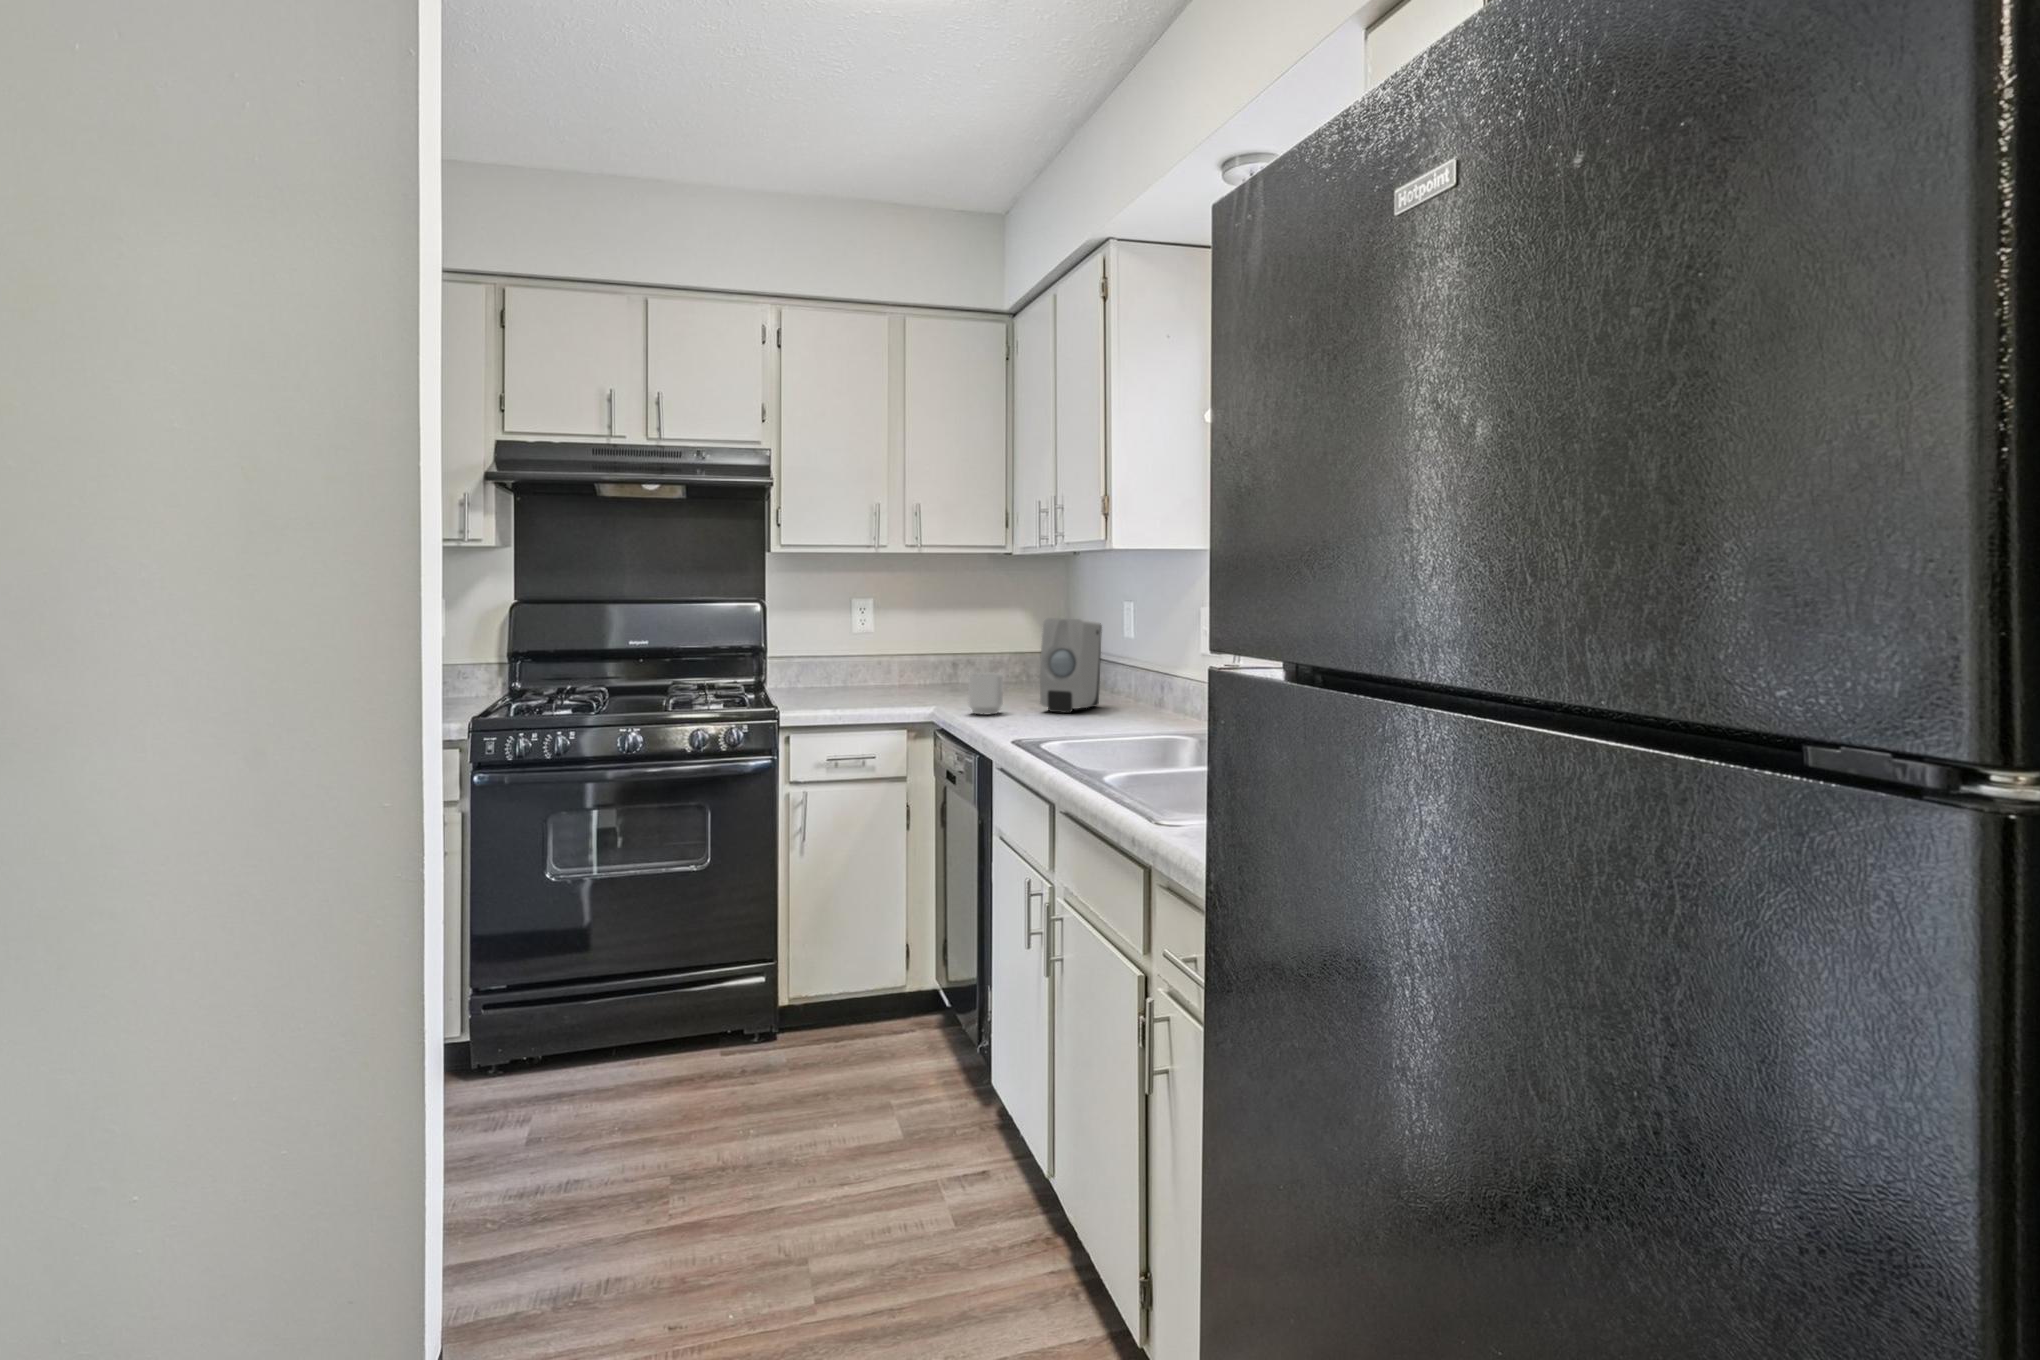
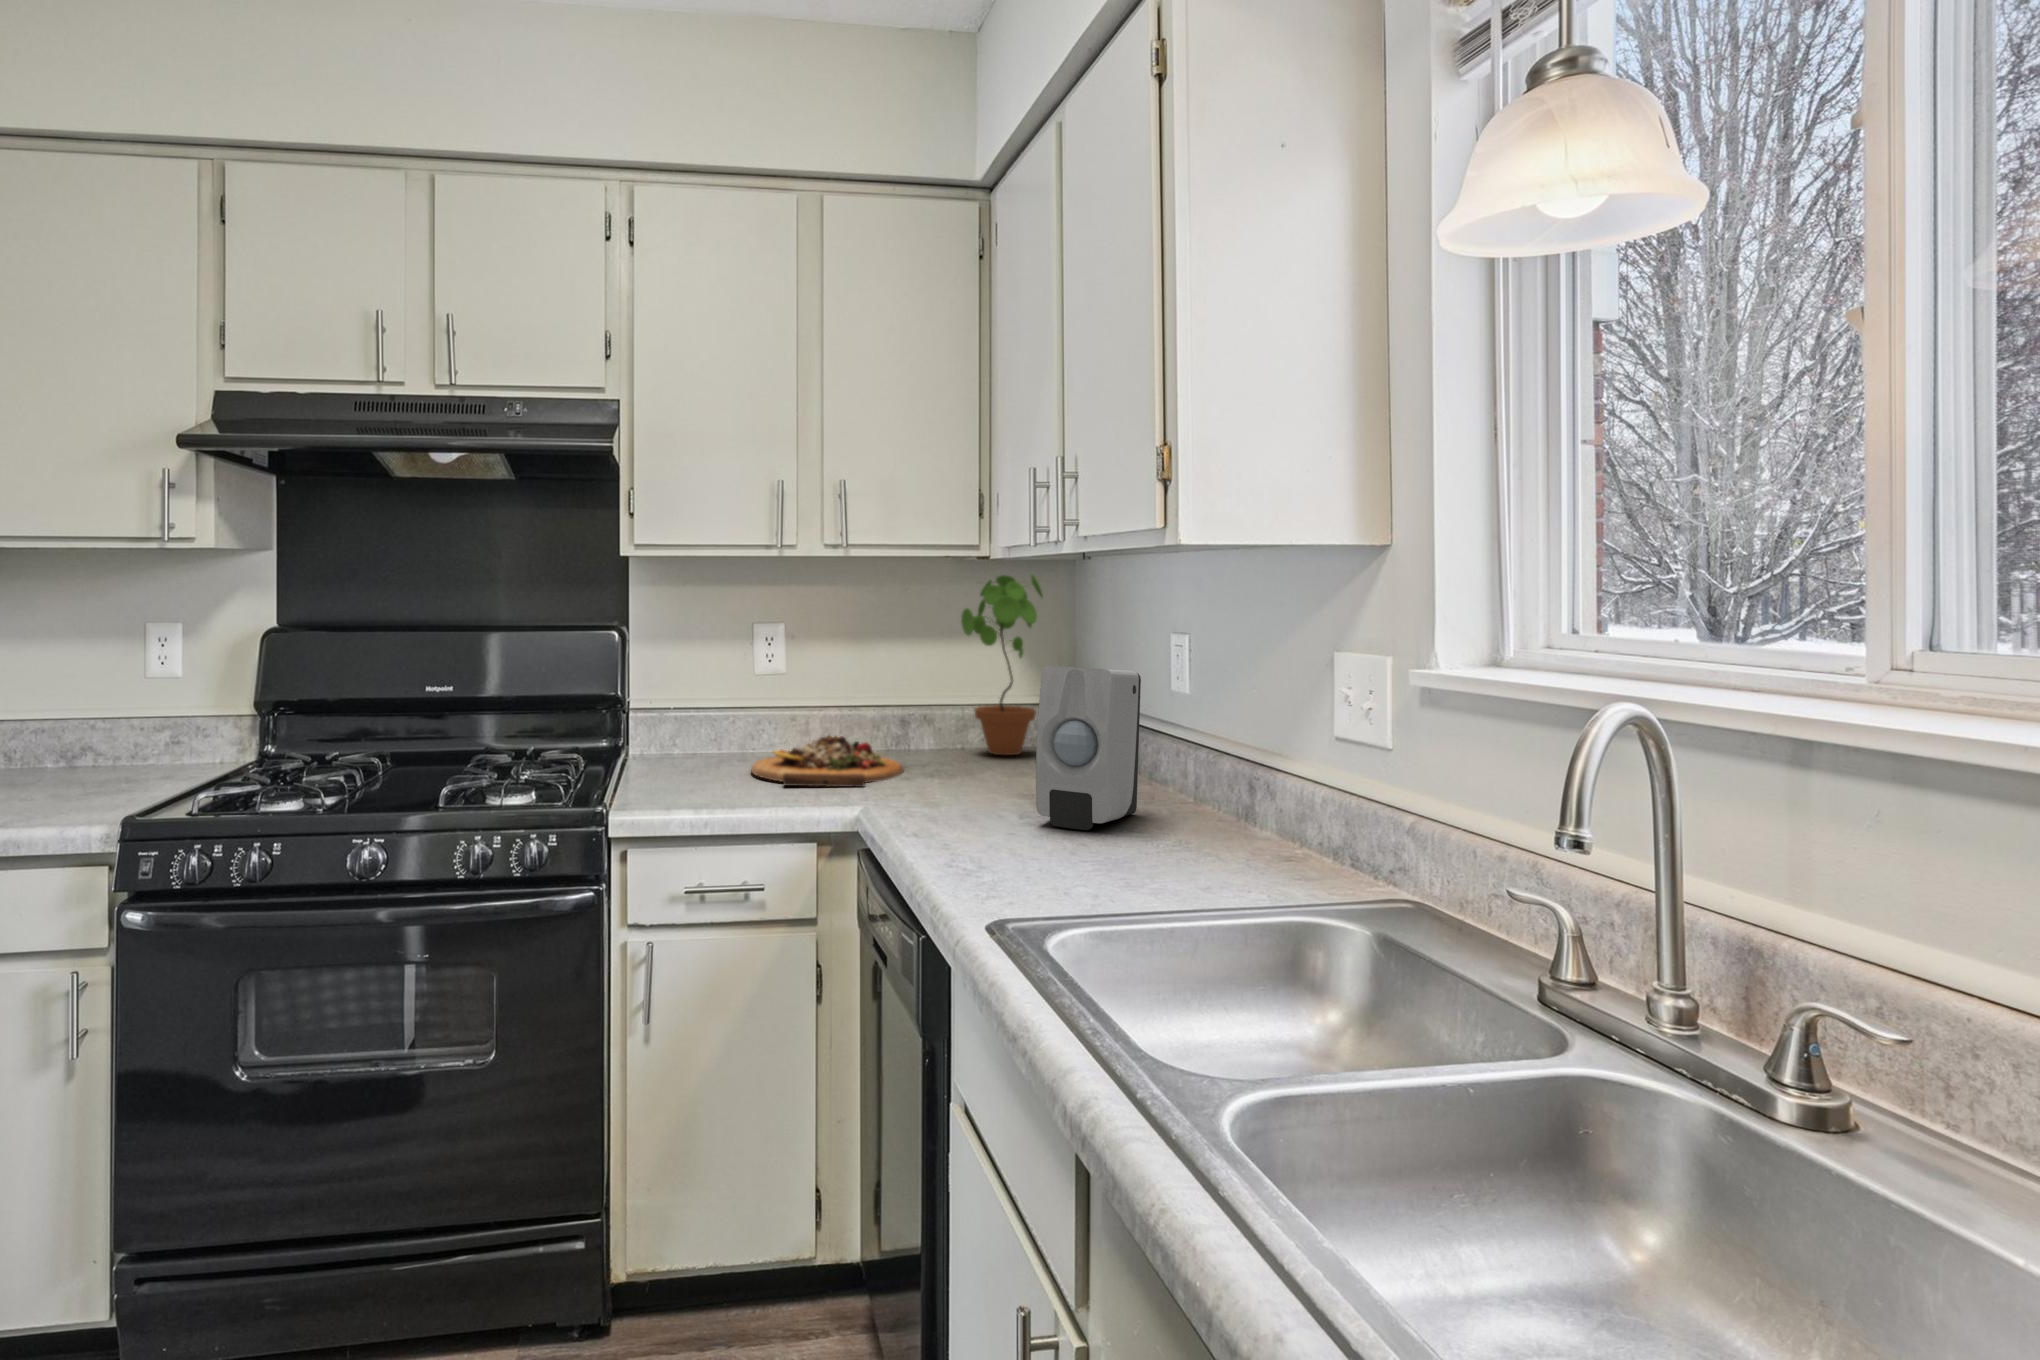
potted plant: none [992,563,1045,684] -> present [961,574,1043,755]
cutting board: none [854,670,956,700] -> present [751,736,904,787]
mug: present [968,673,1003,715] -> none [914,754,974,828]

